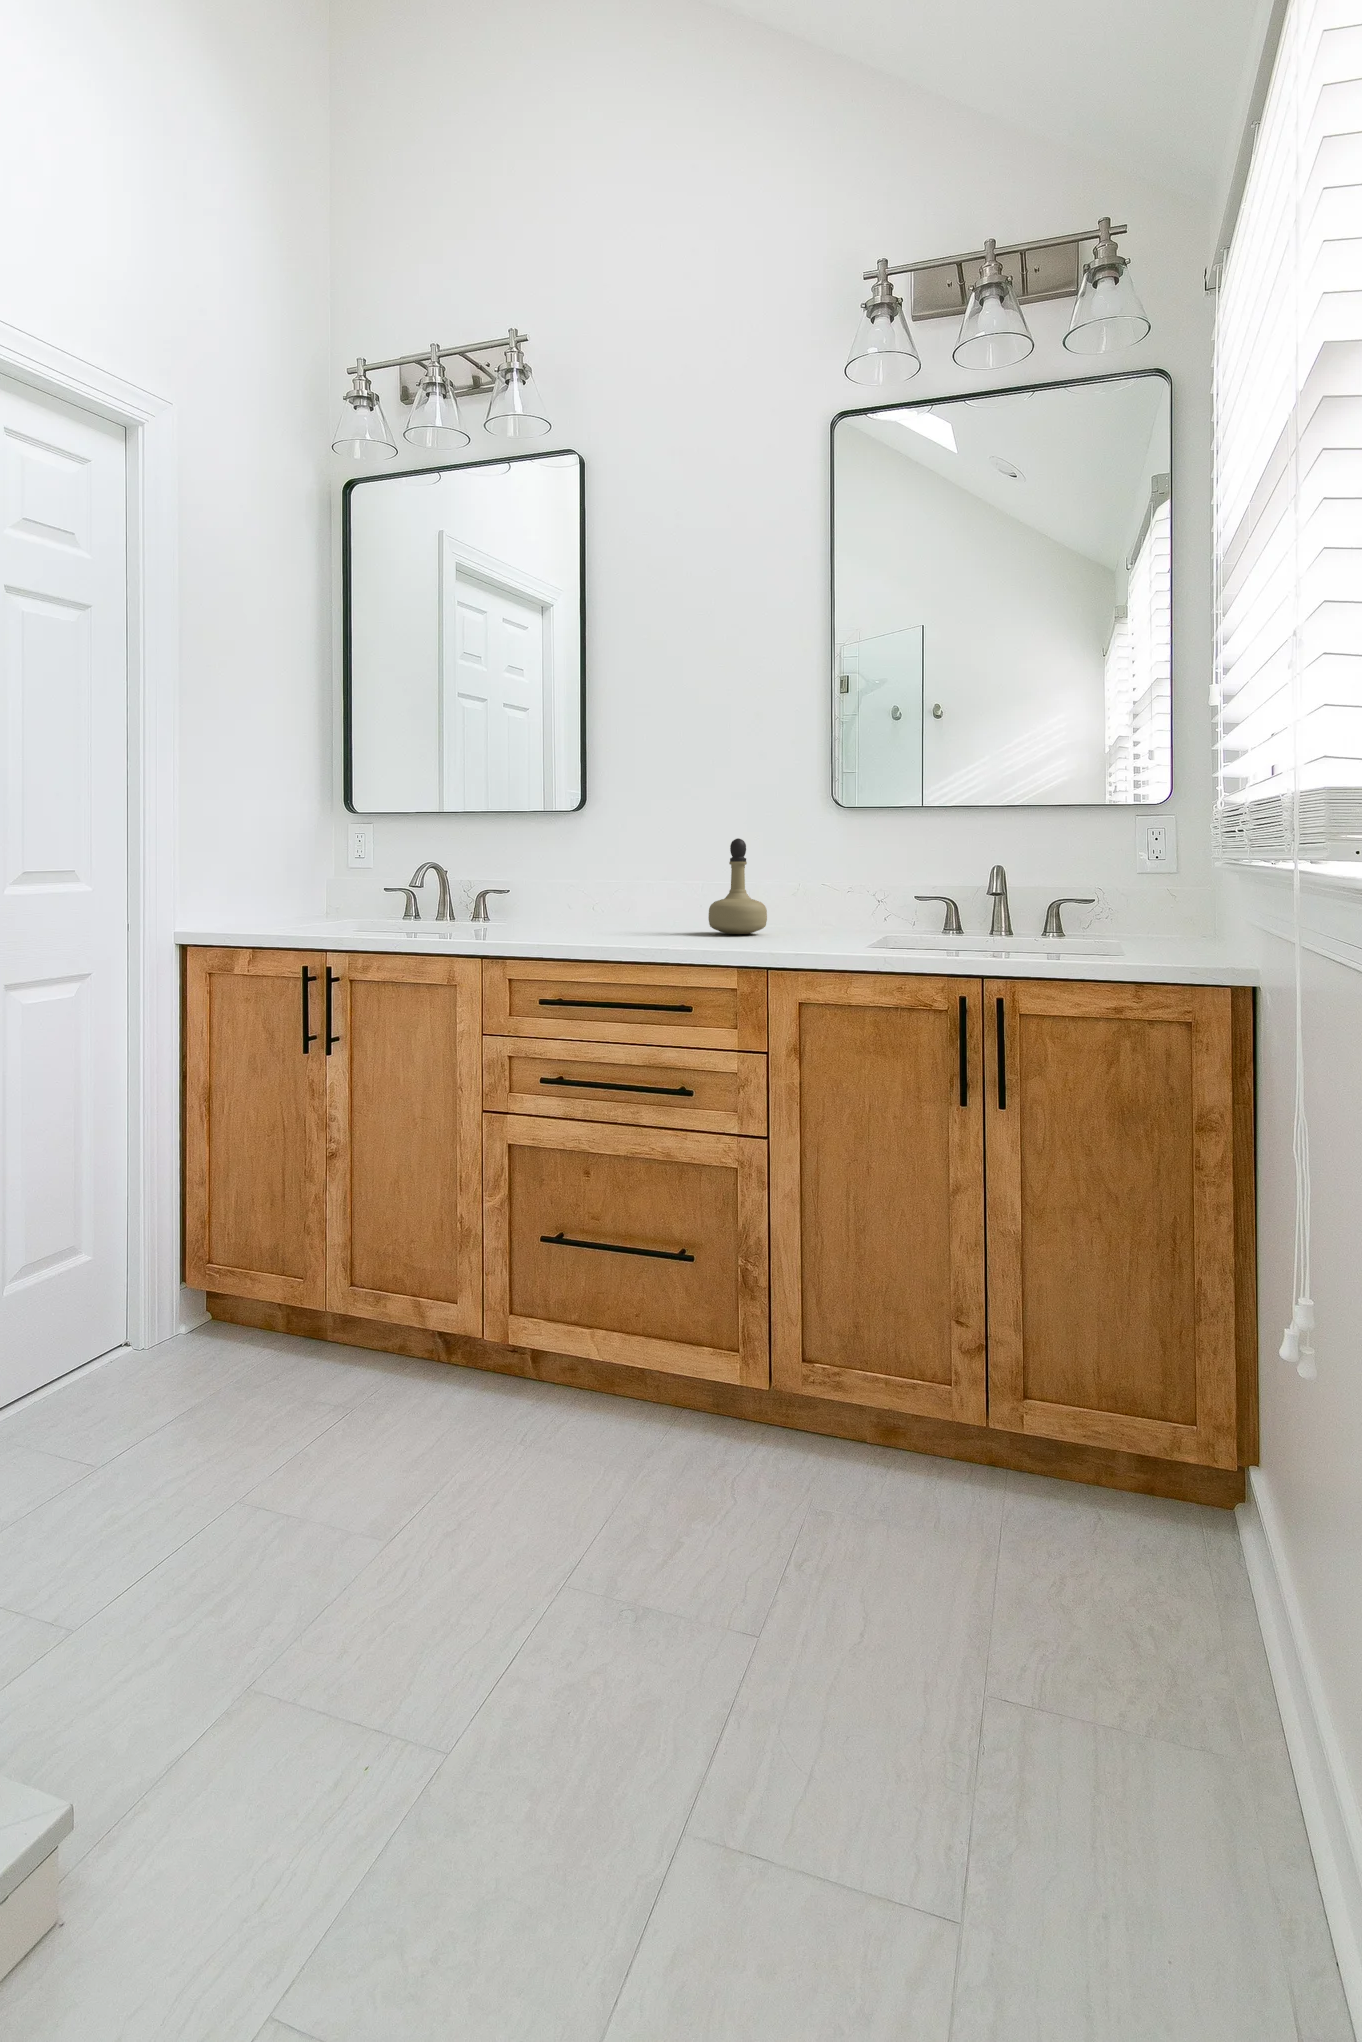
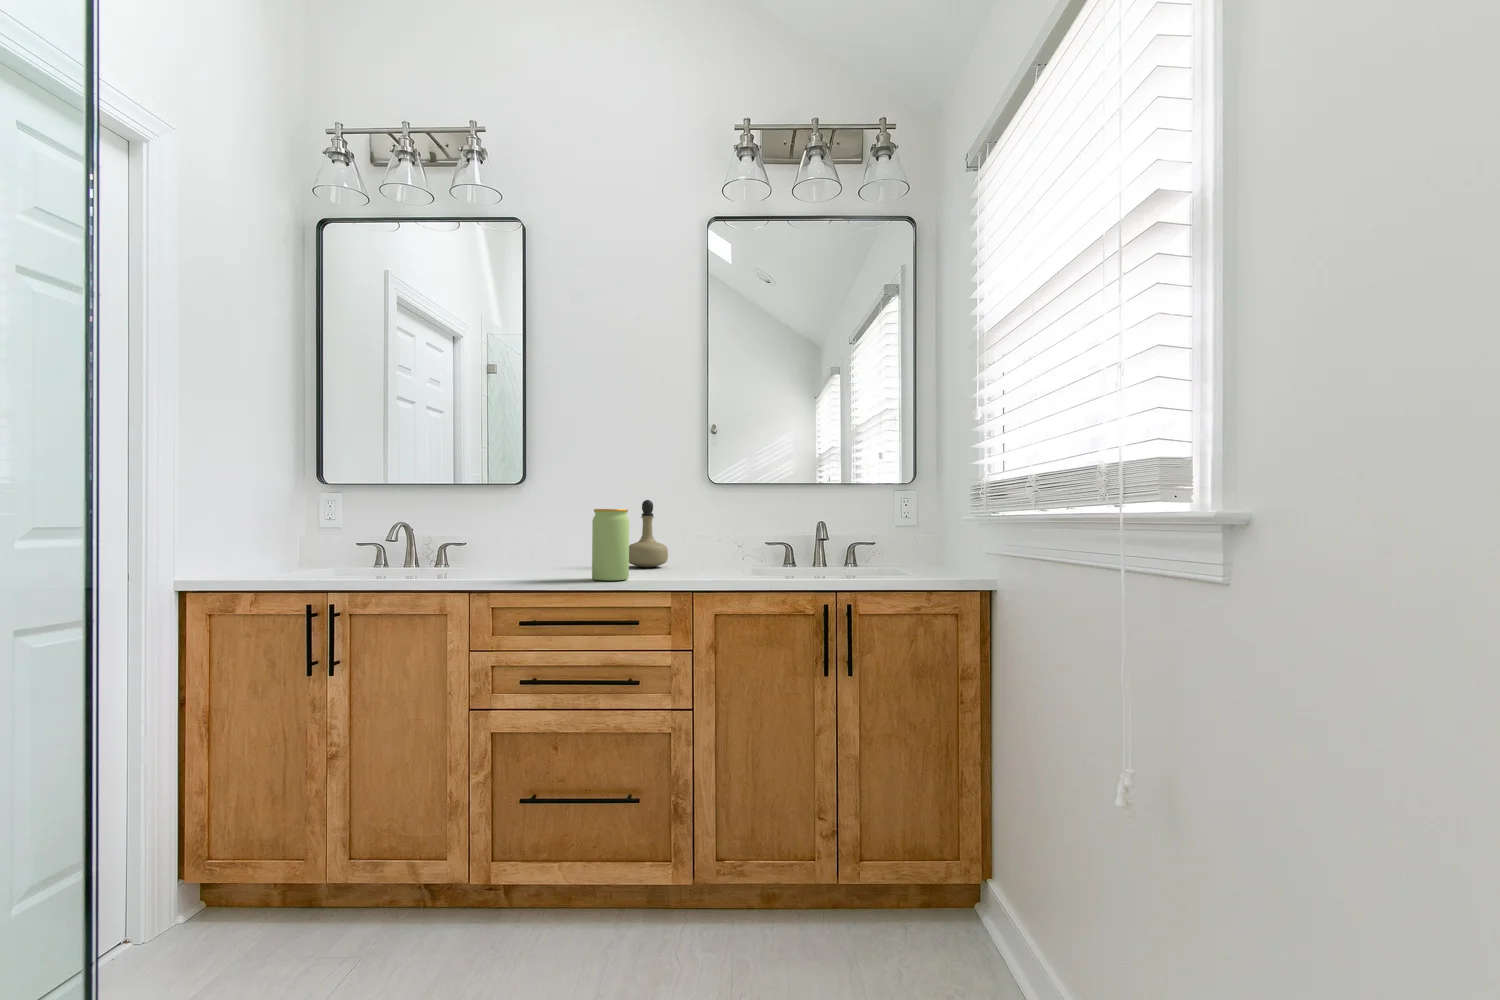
jar: none [633,848,684,948] -> present [592,509,629,580]

